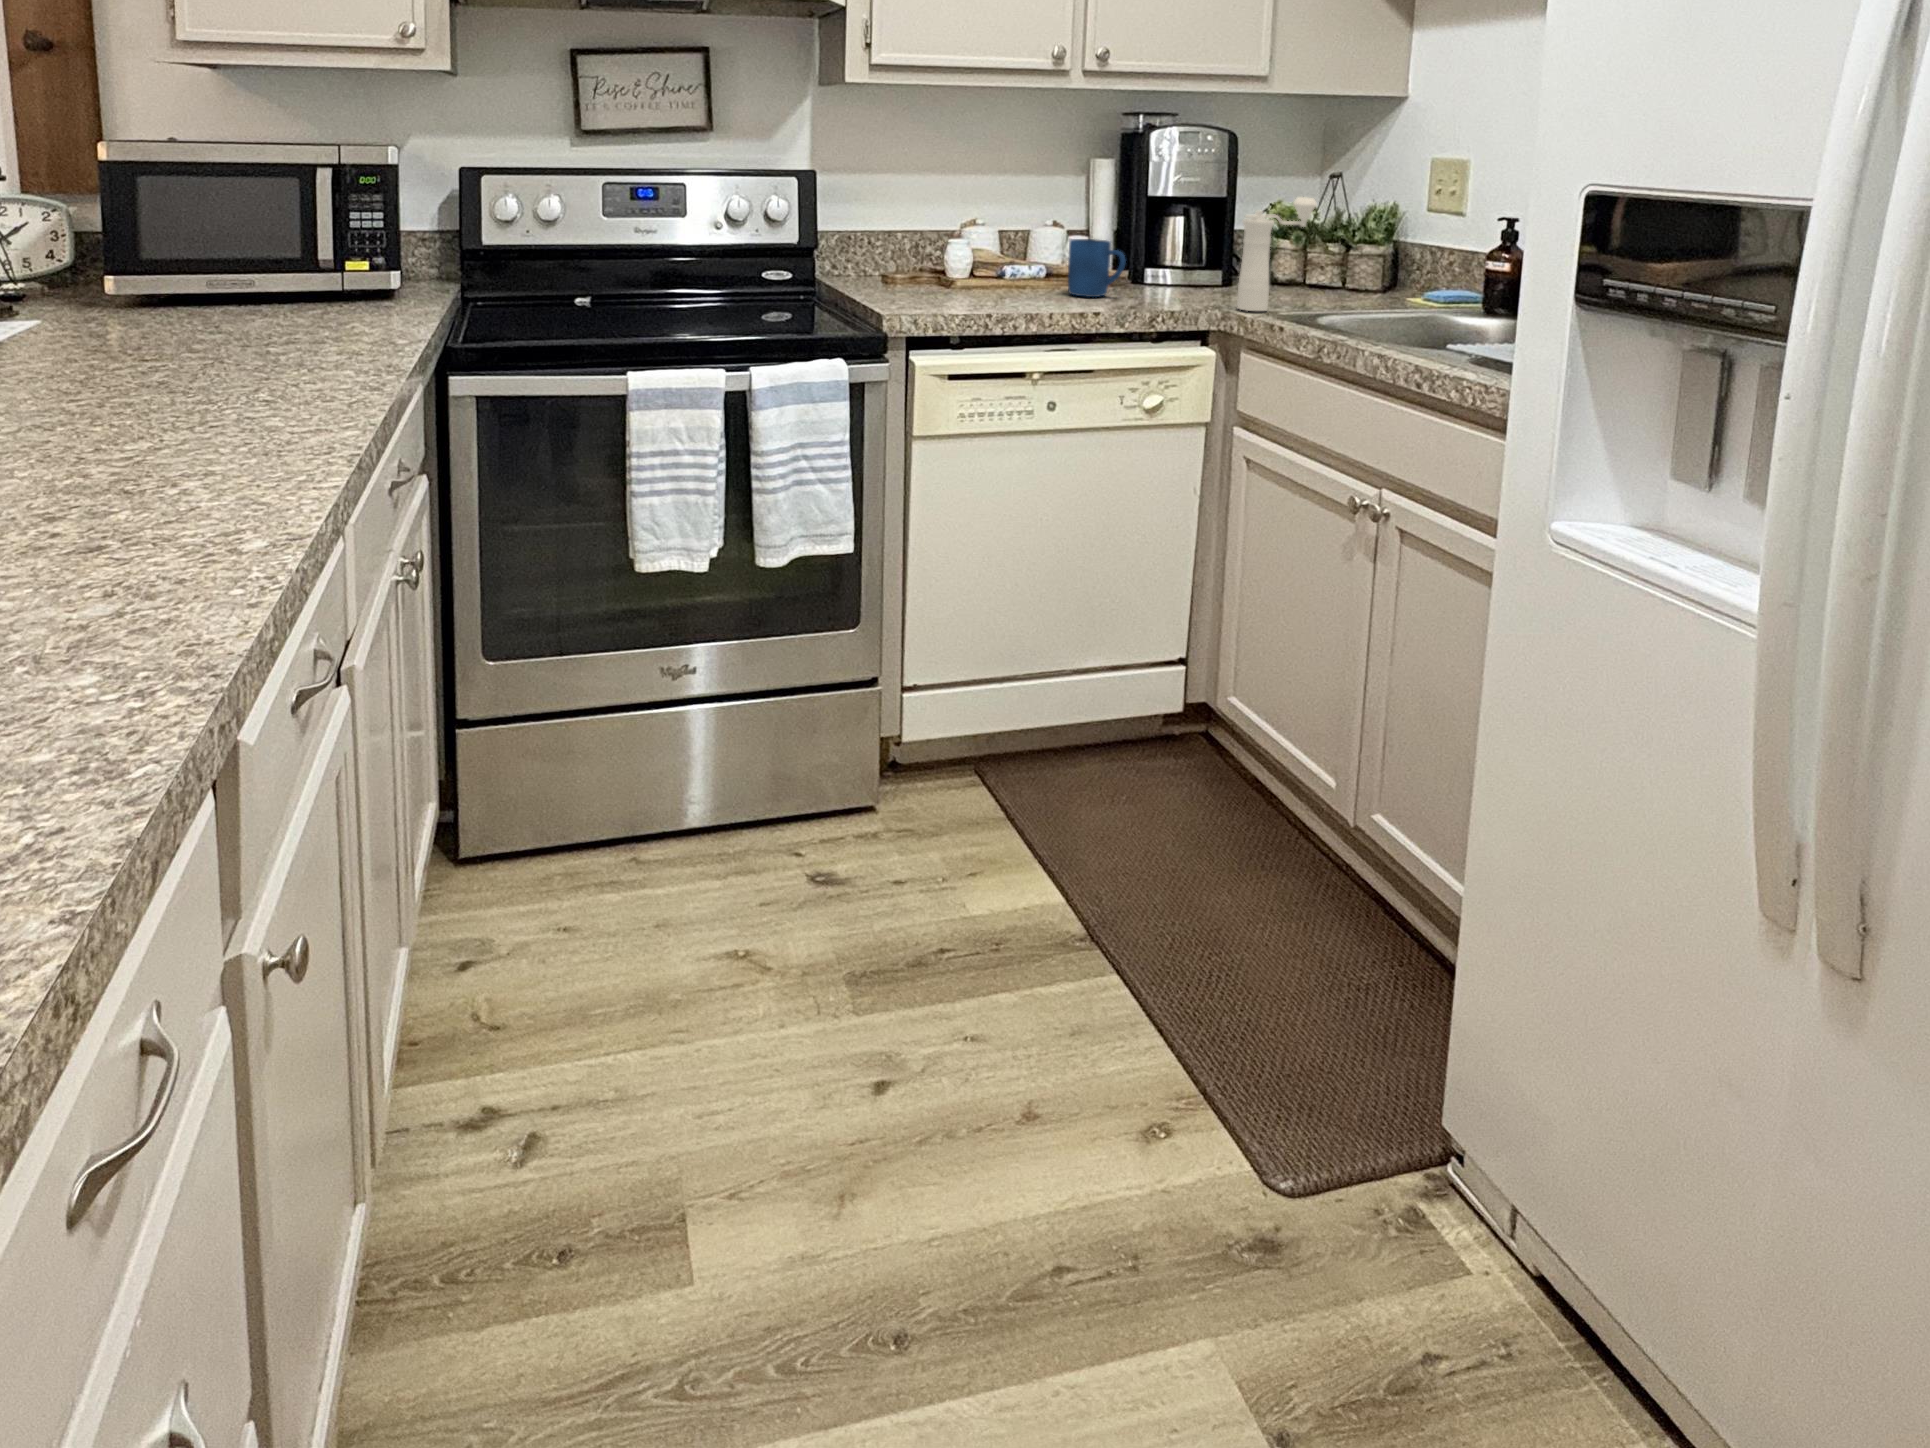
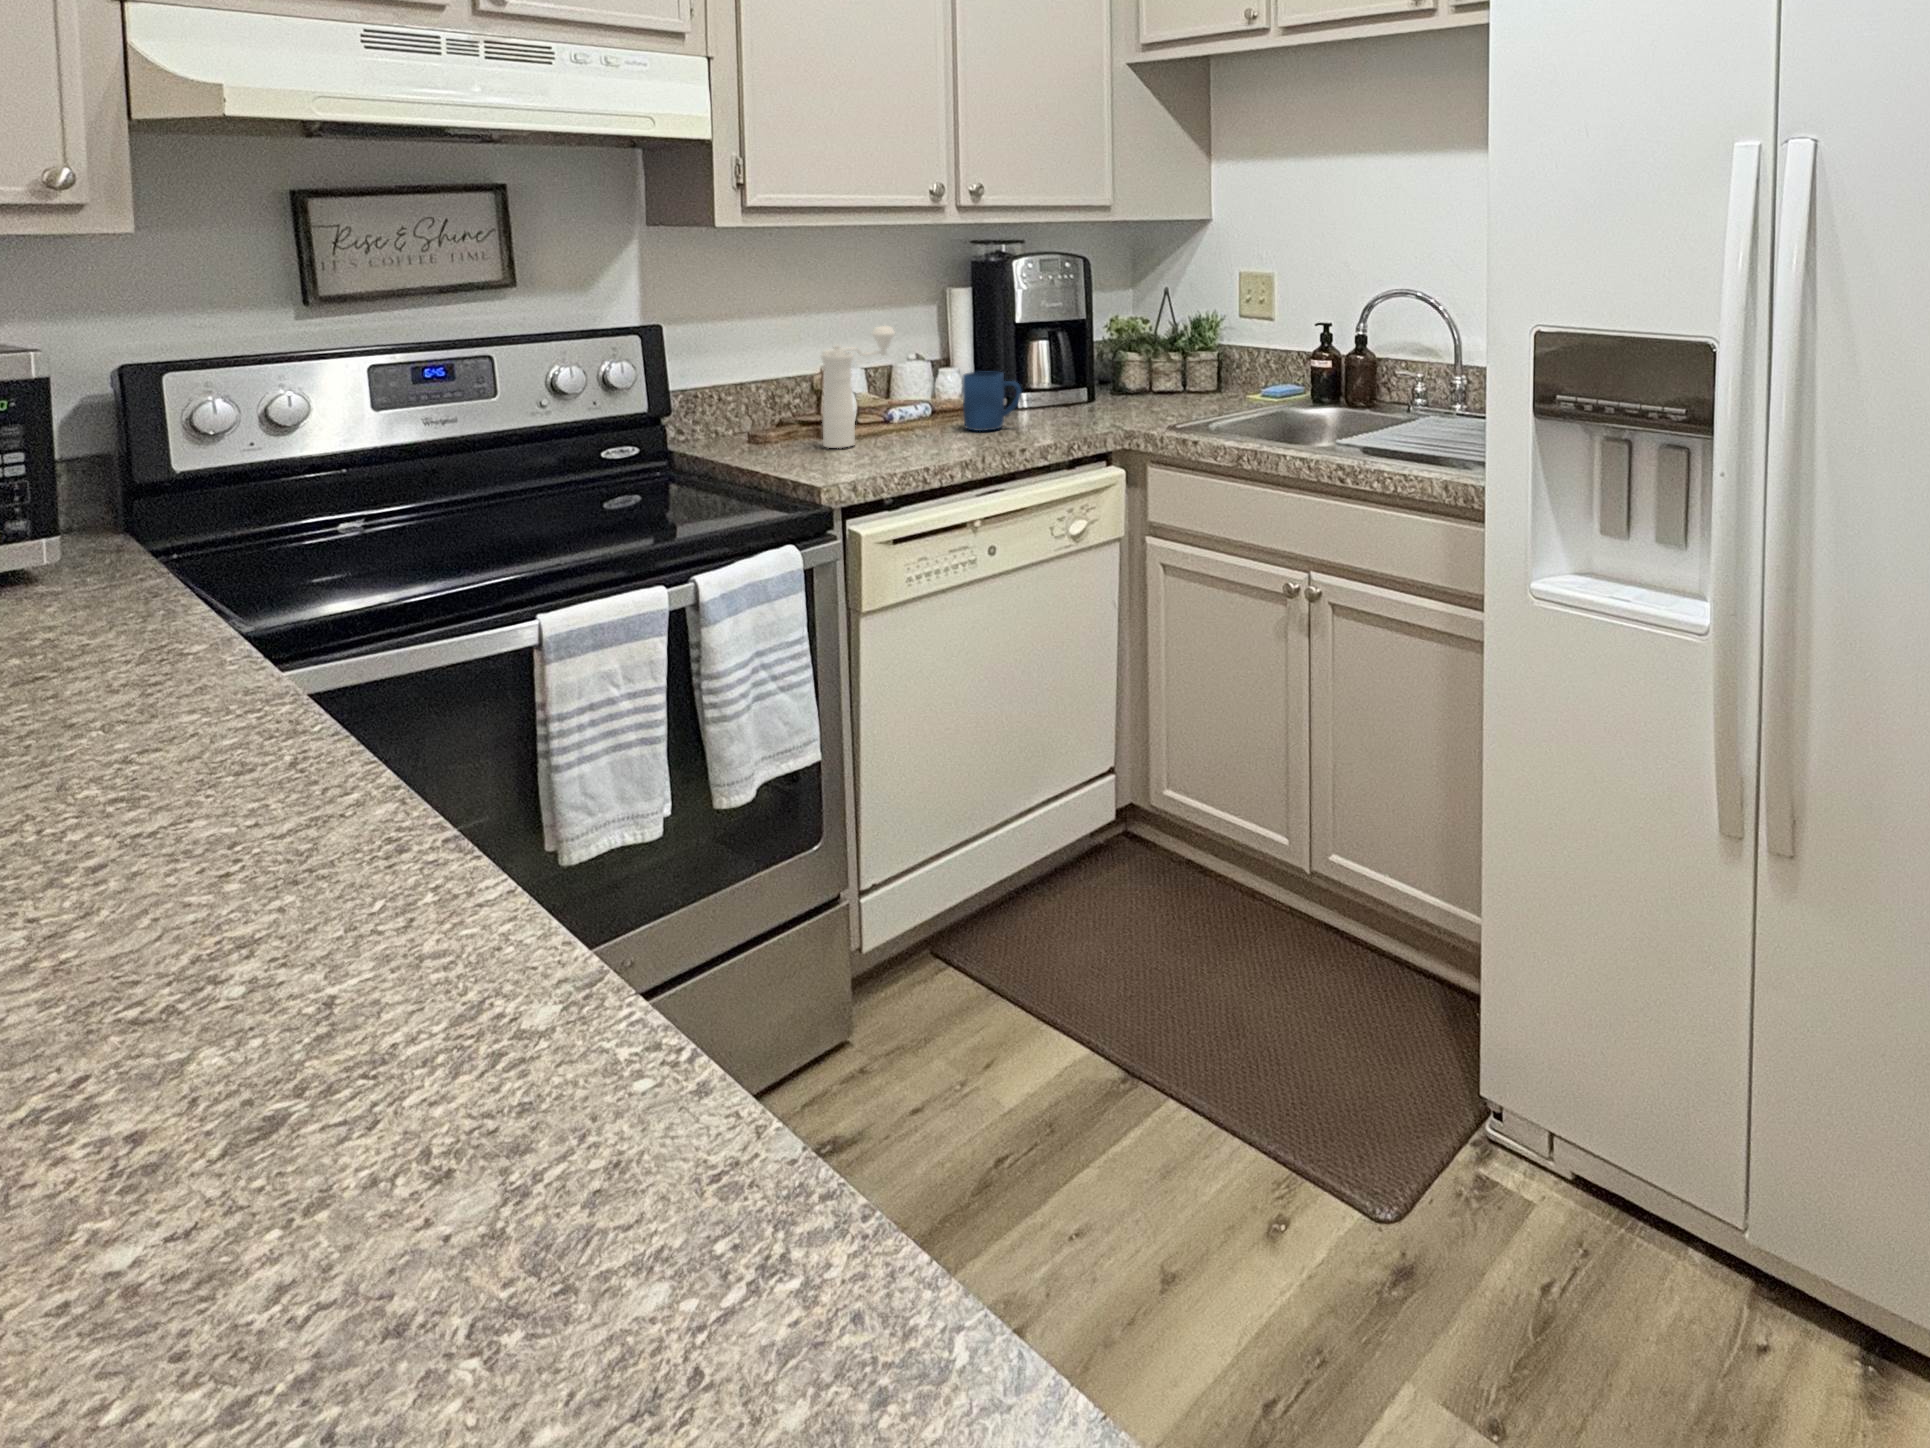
pepper mill: present [1237,197,1317,311] -> present [821,326,895,448]

